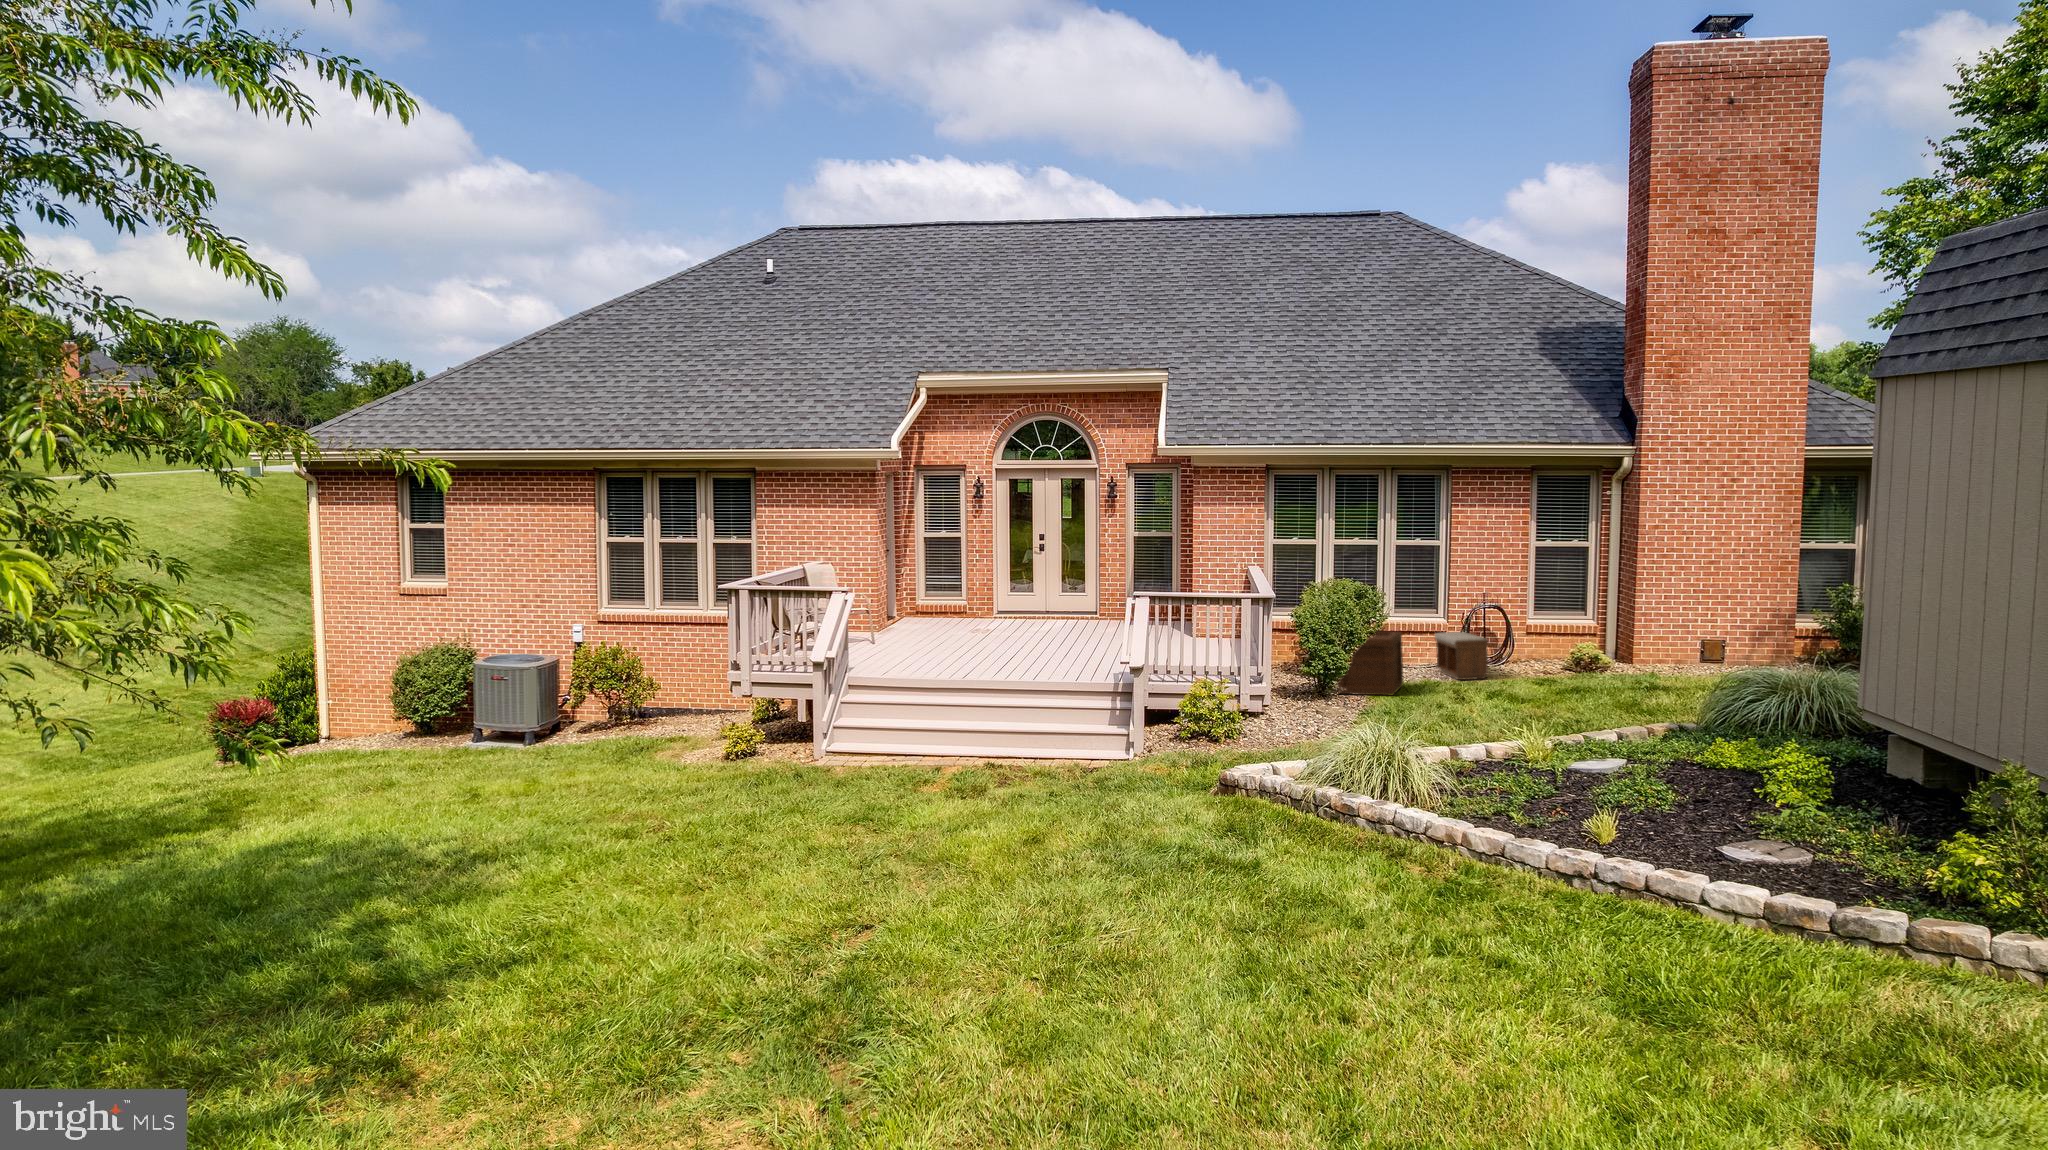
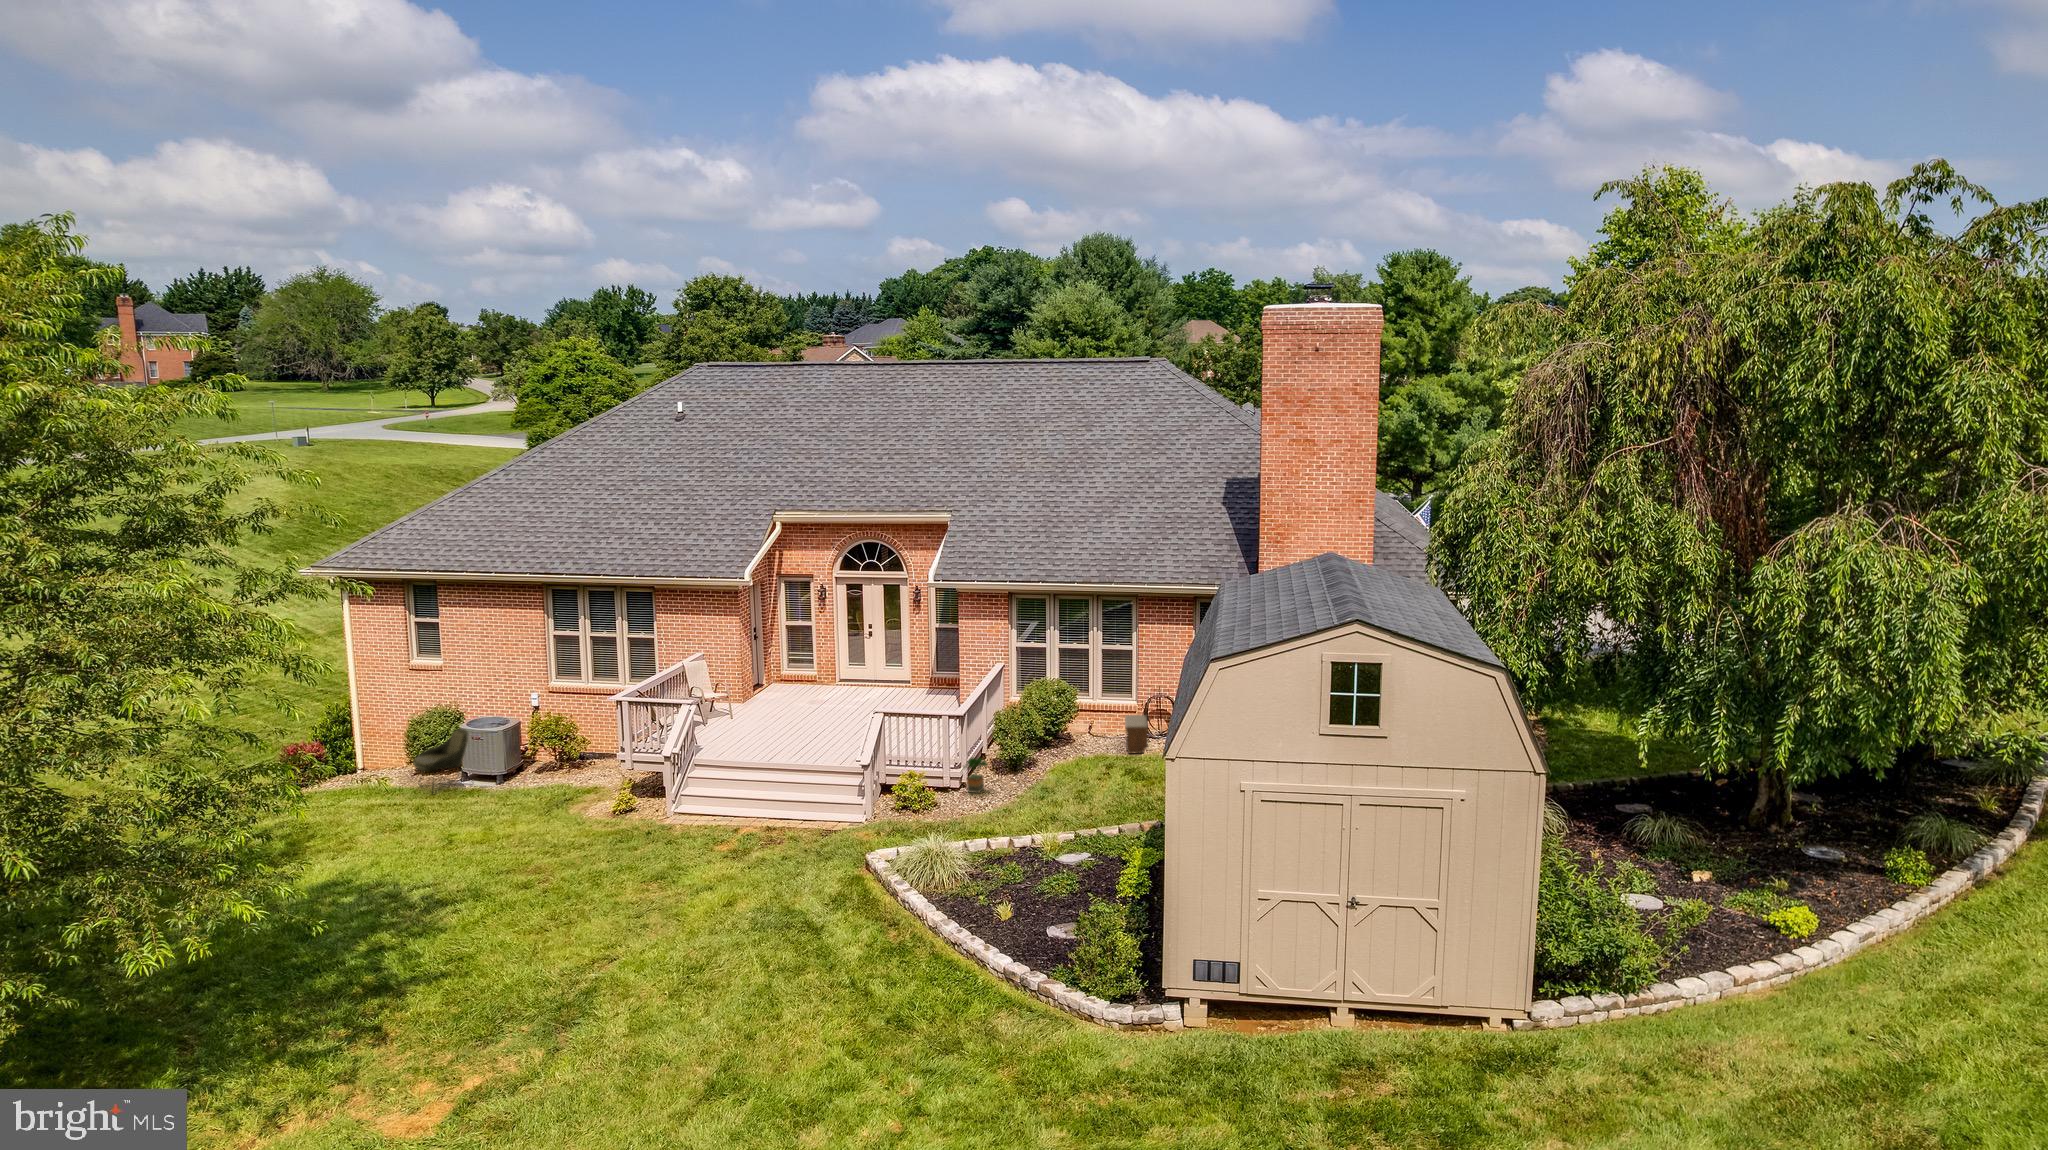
wooden crate: present [1337,632,1404,695] -> none [1034,719,1087,769]
lounge chair: none [405,660,496,751] -> present [413,729,469,793]
potted tree: none [1260,667,1298,720] -> present [964,757,988,793]

